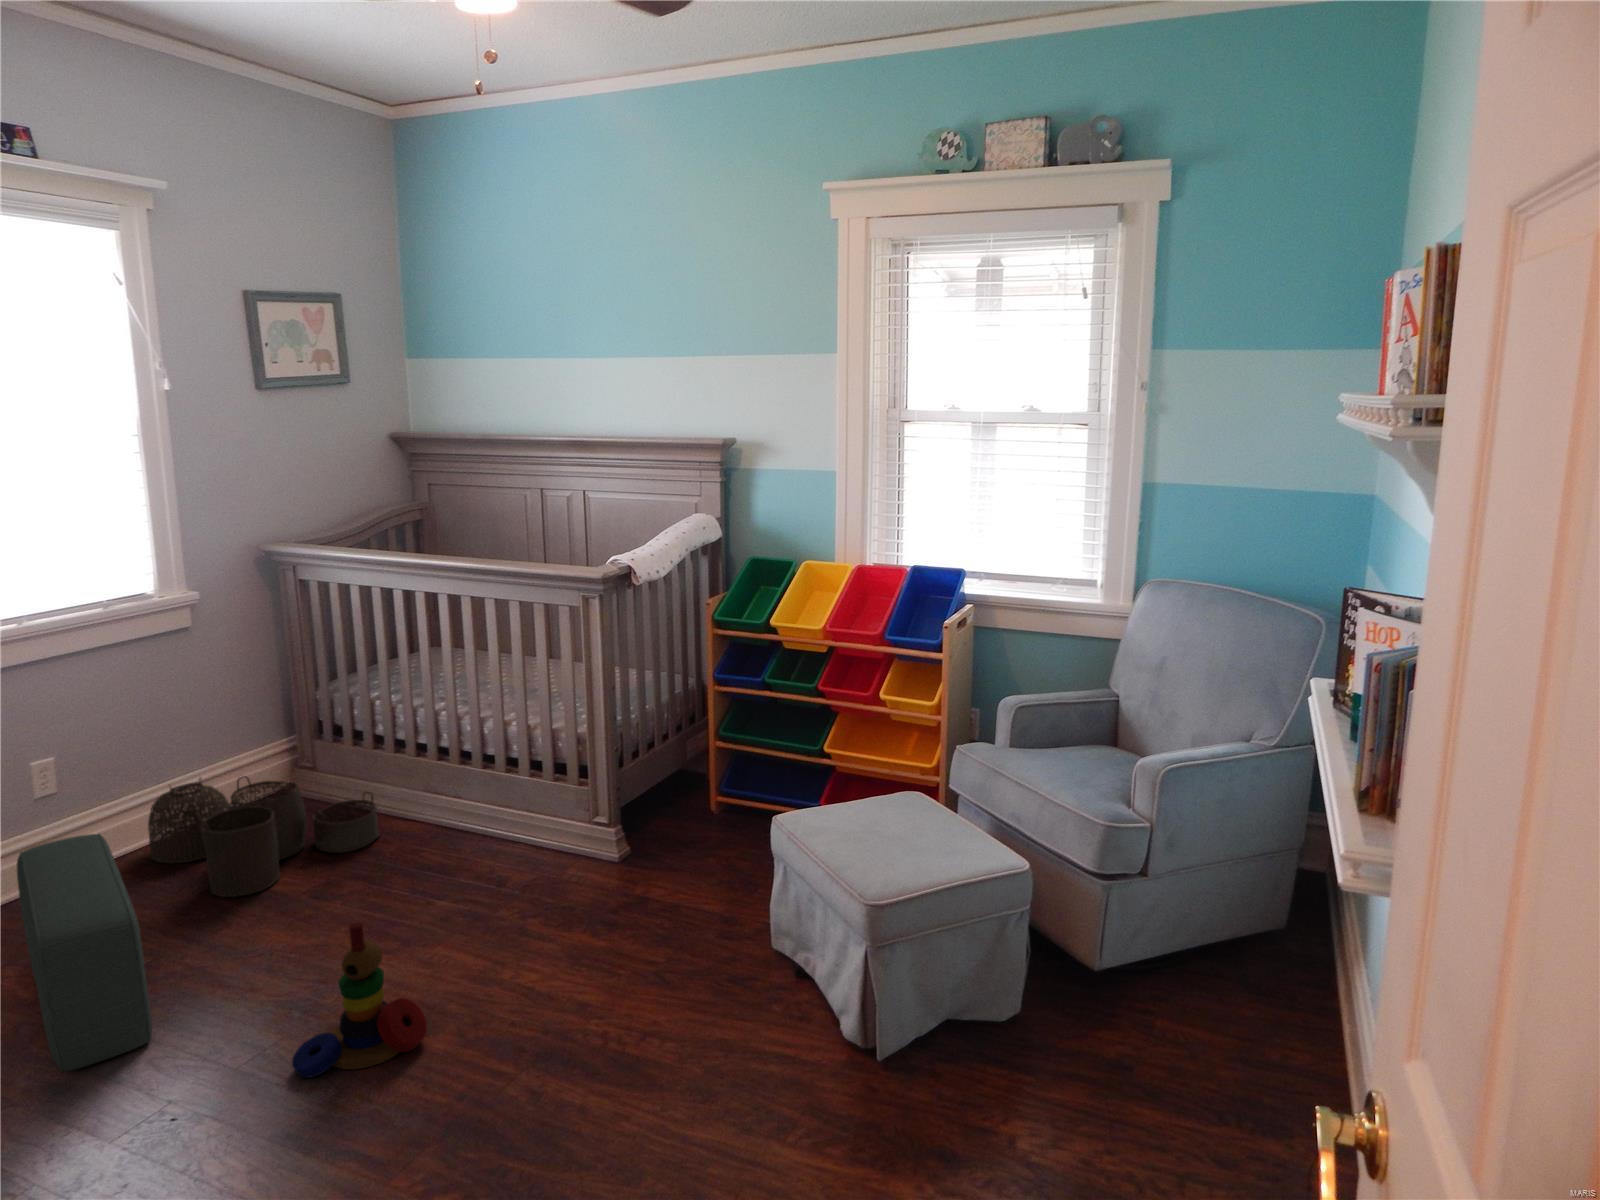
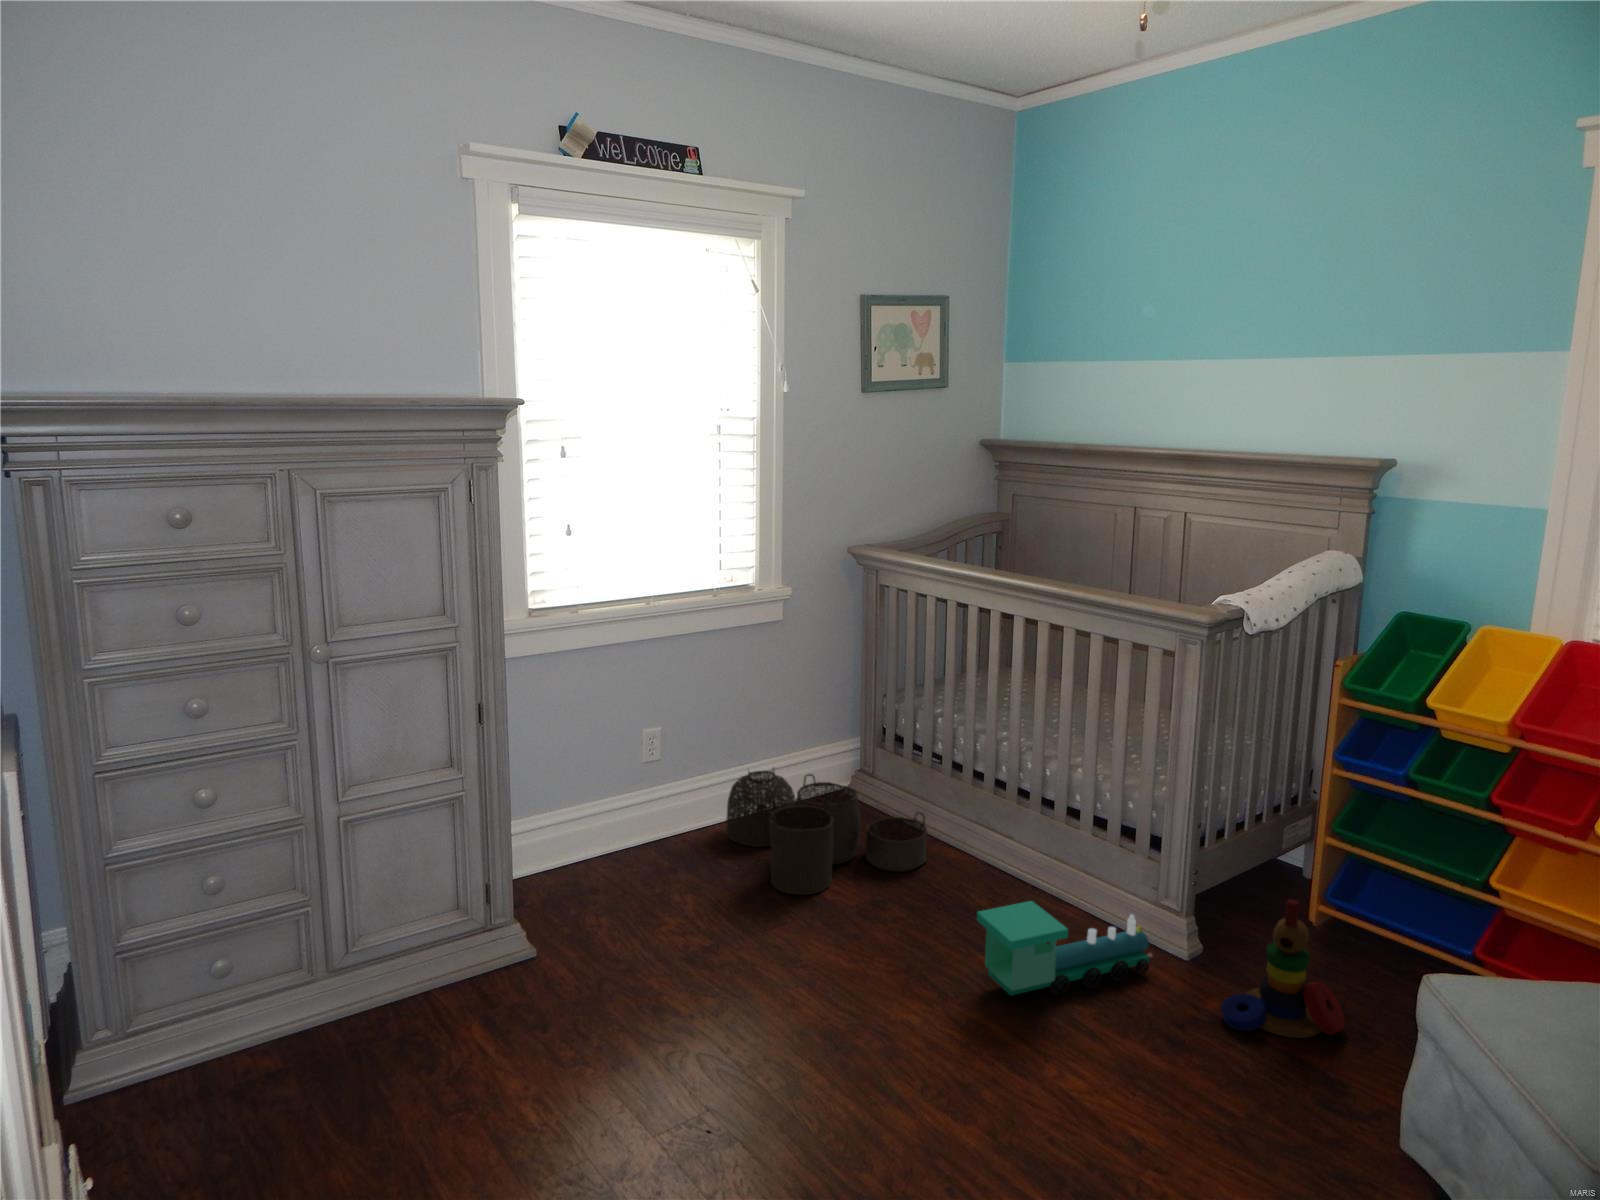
pouf: present [17,834,152,1072] -> none [624,808,709,1034]
toy train: none [429,834,590,928] -> present [977,901,1152,995]
stacking toy: present [292,922,427,1078] -> present [1221,899,1345,1038]

